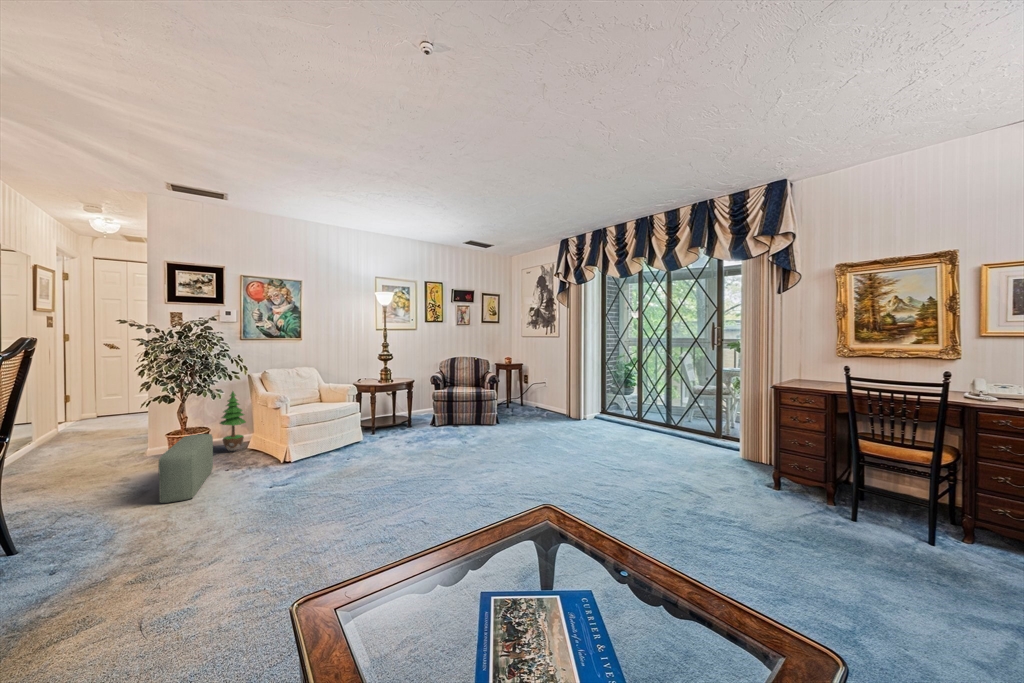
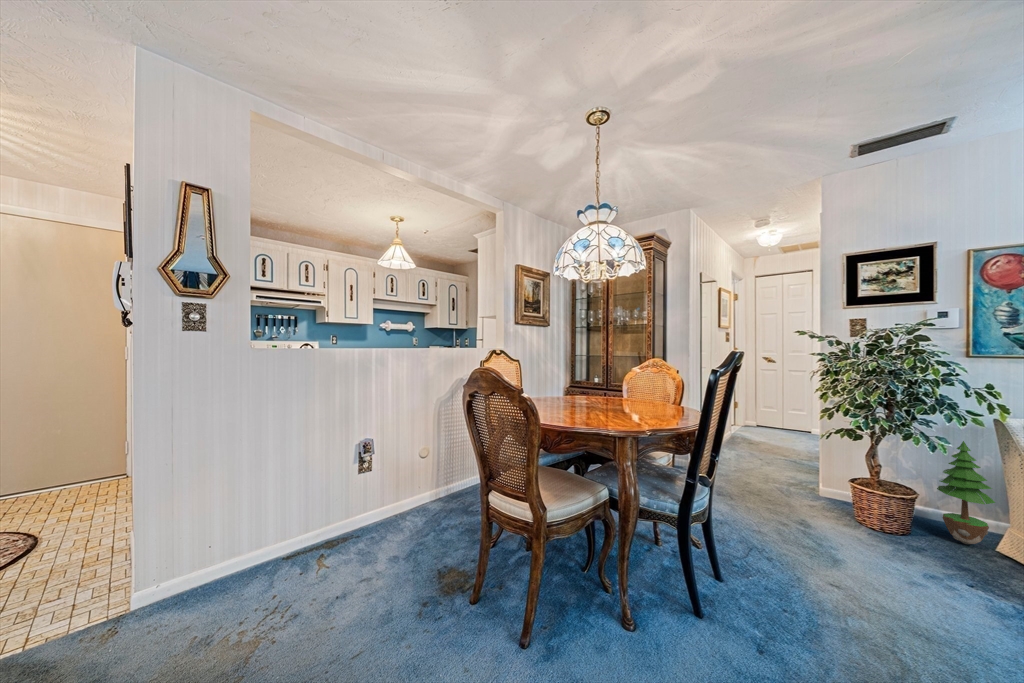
pouf: present [158,434,213,503] -> none [868,501,943,629]

